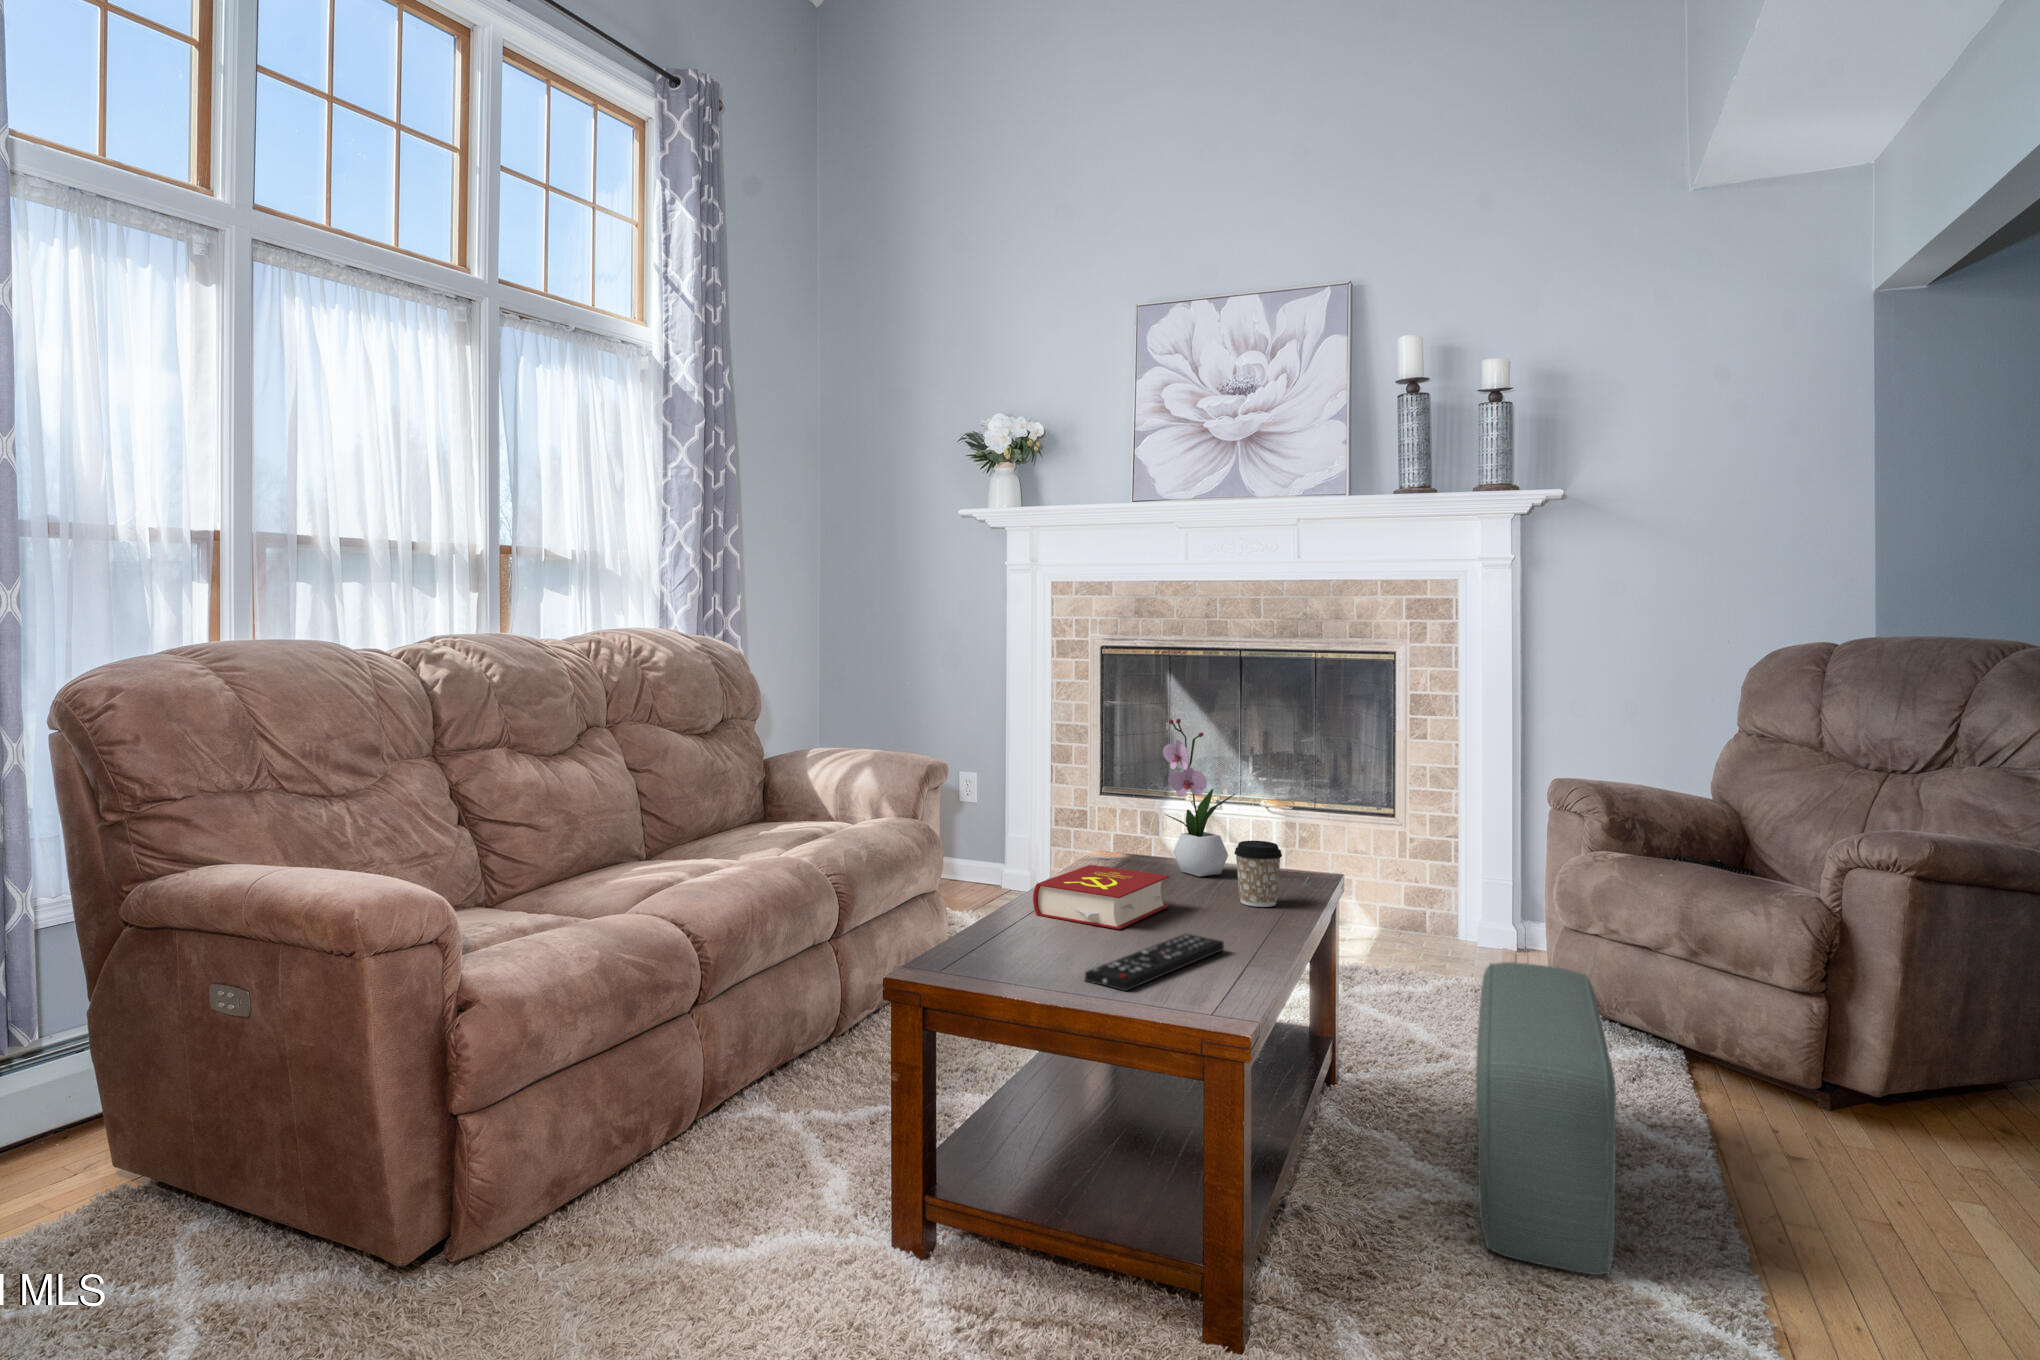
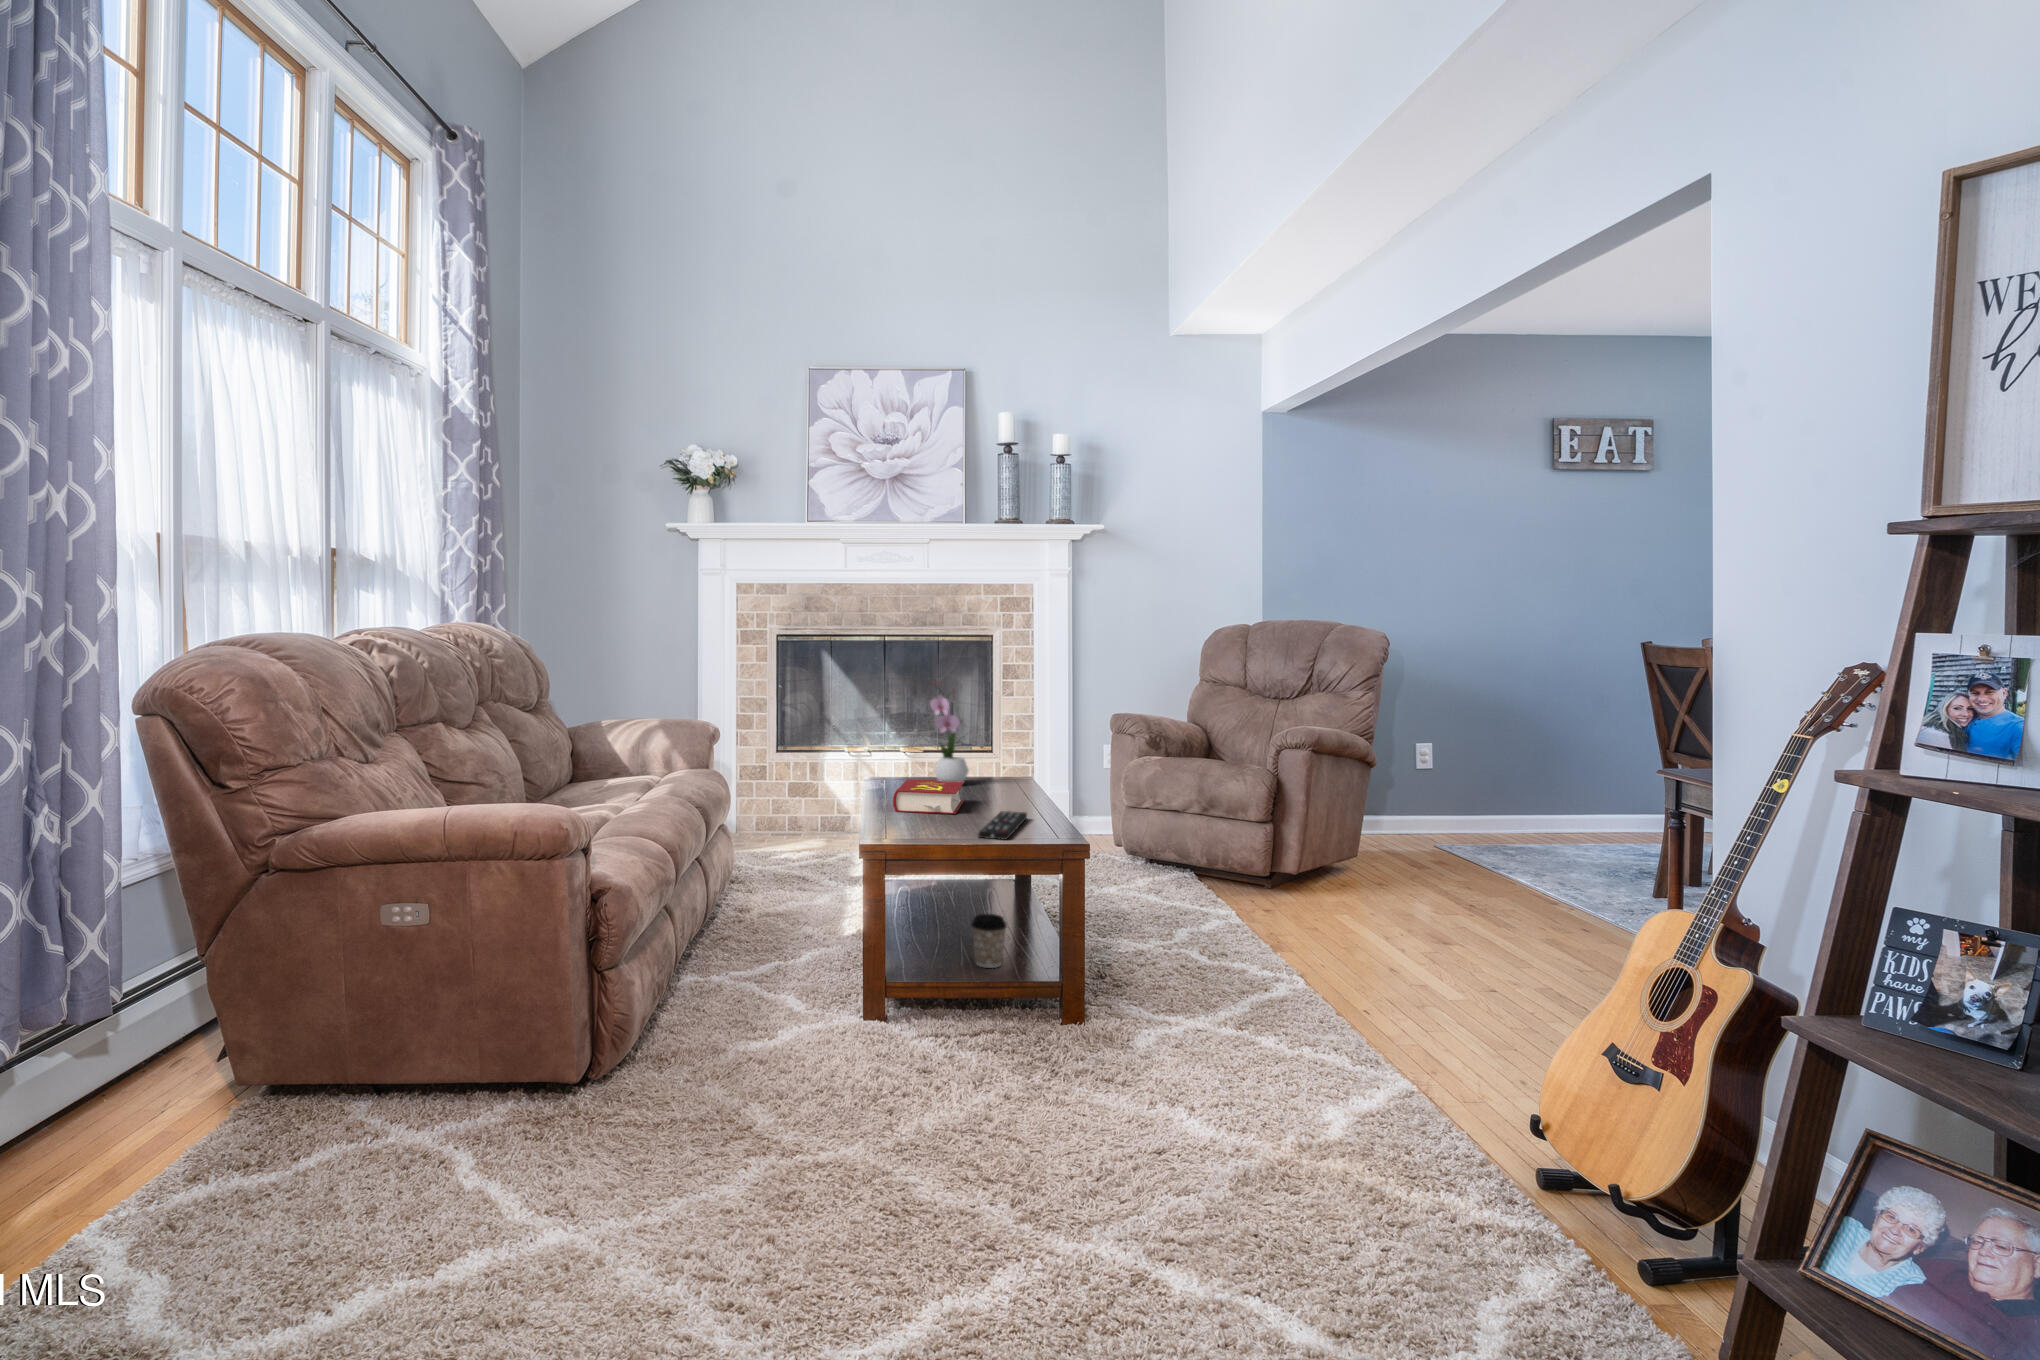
coffee cup: present [1234,841,1282,907] -> present [972,914,1007,968]
pouf: present [1476,962,1616,1275] -> none [1123,820,1229,970]

